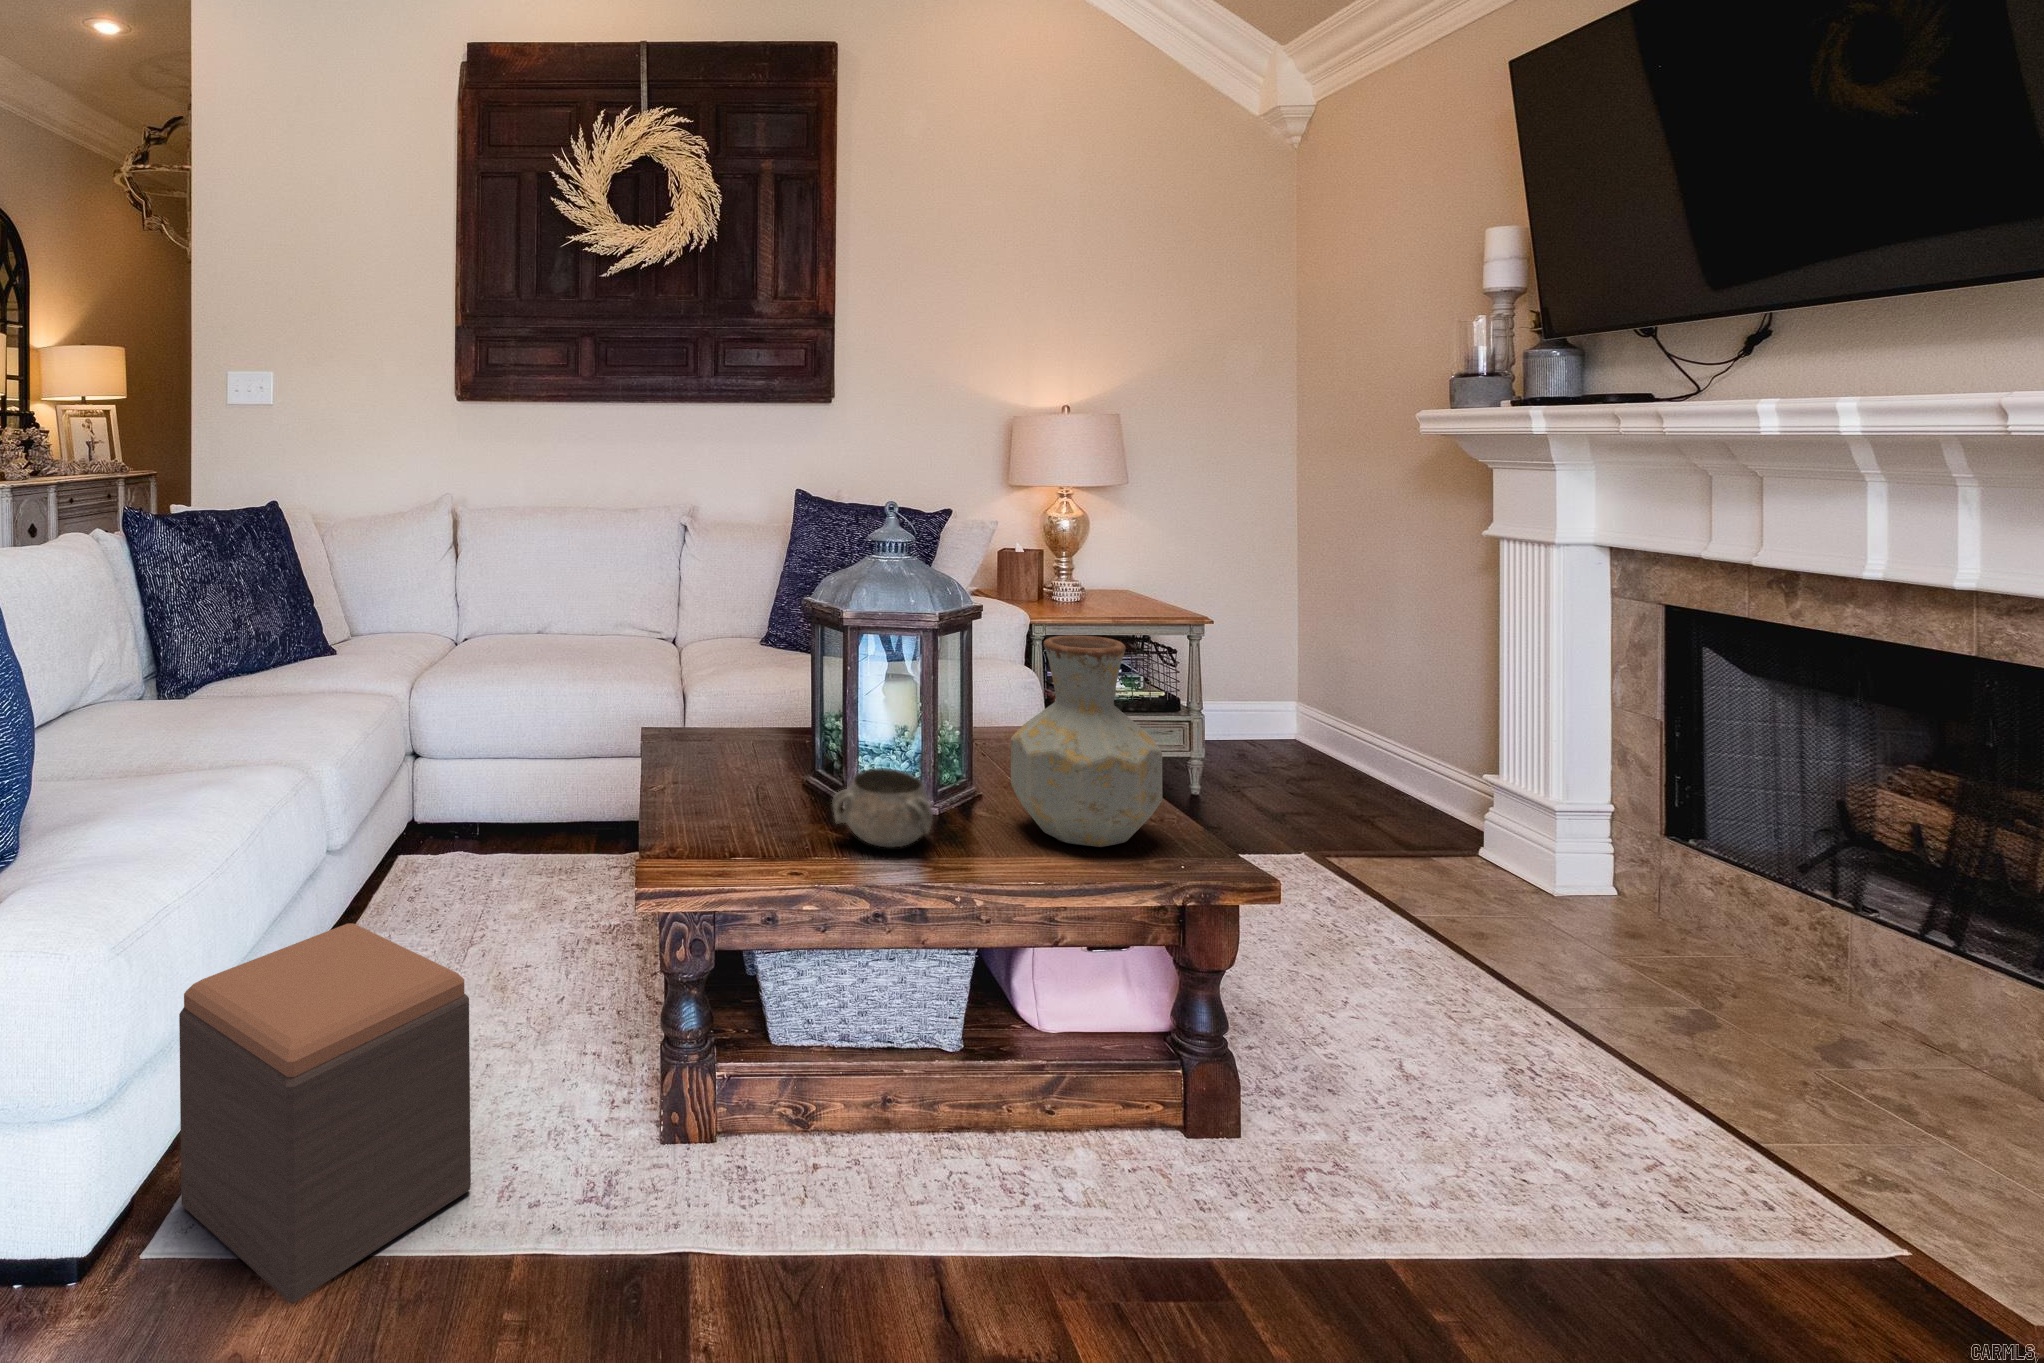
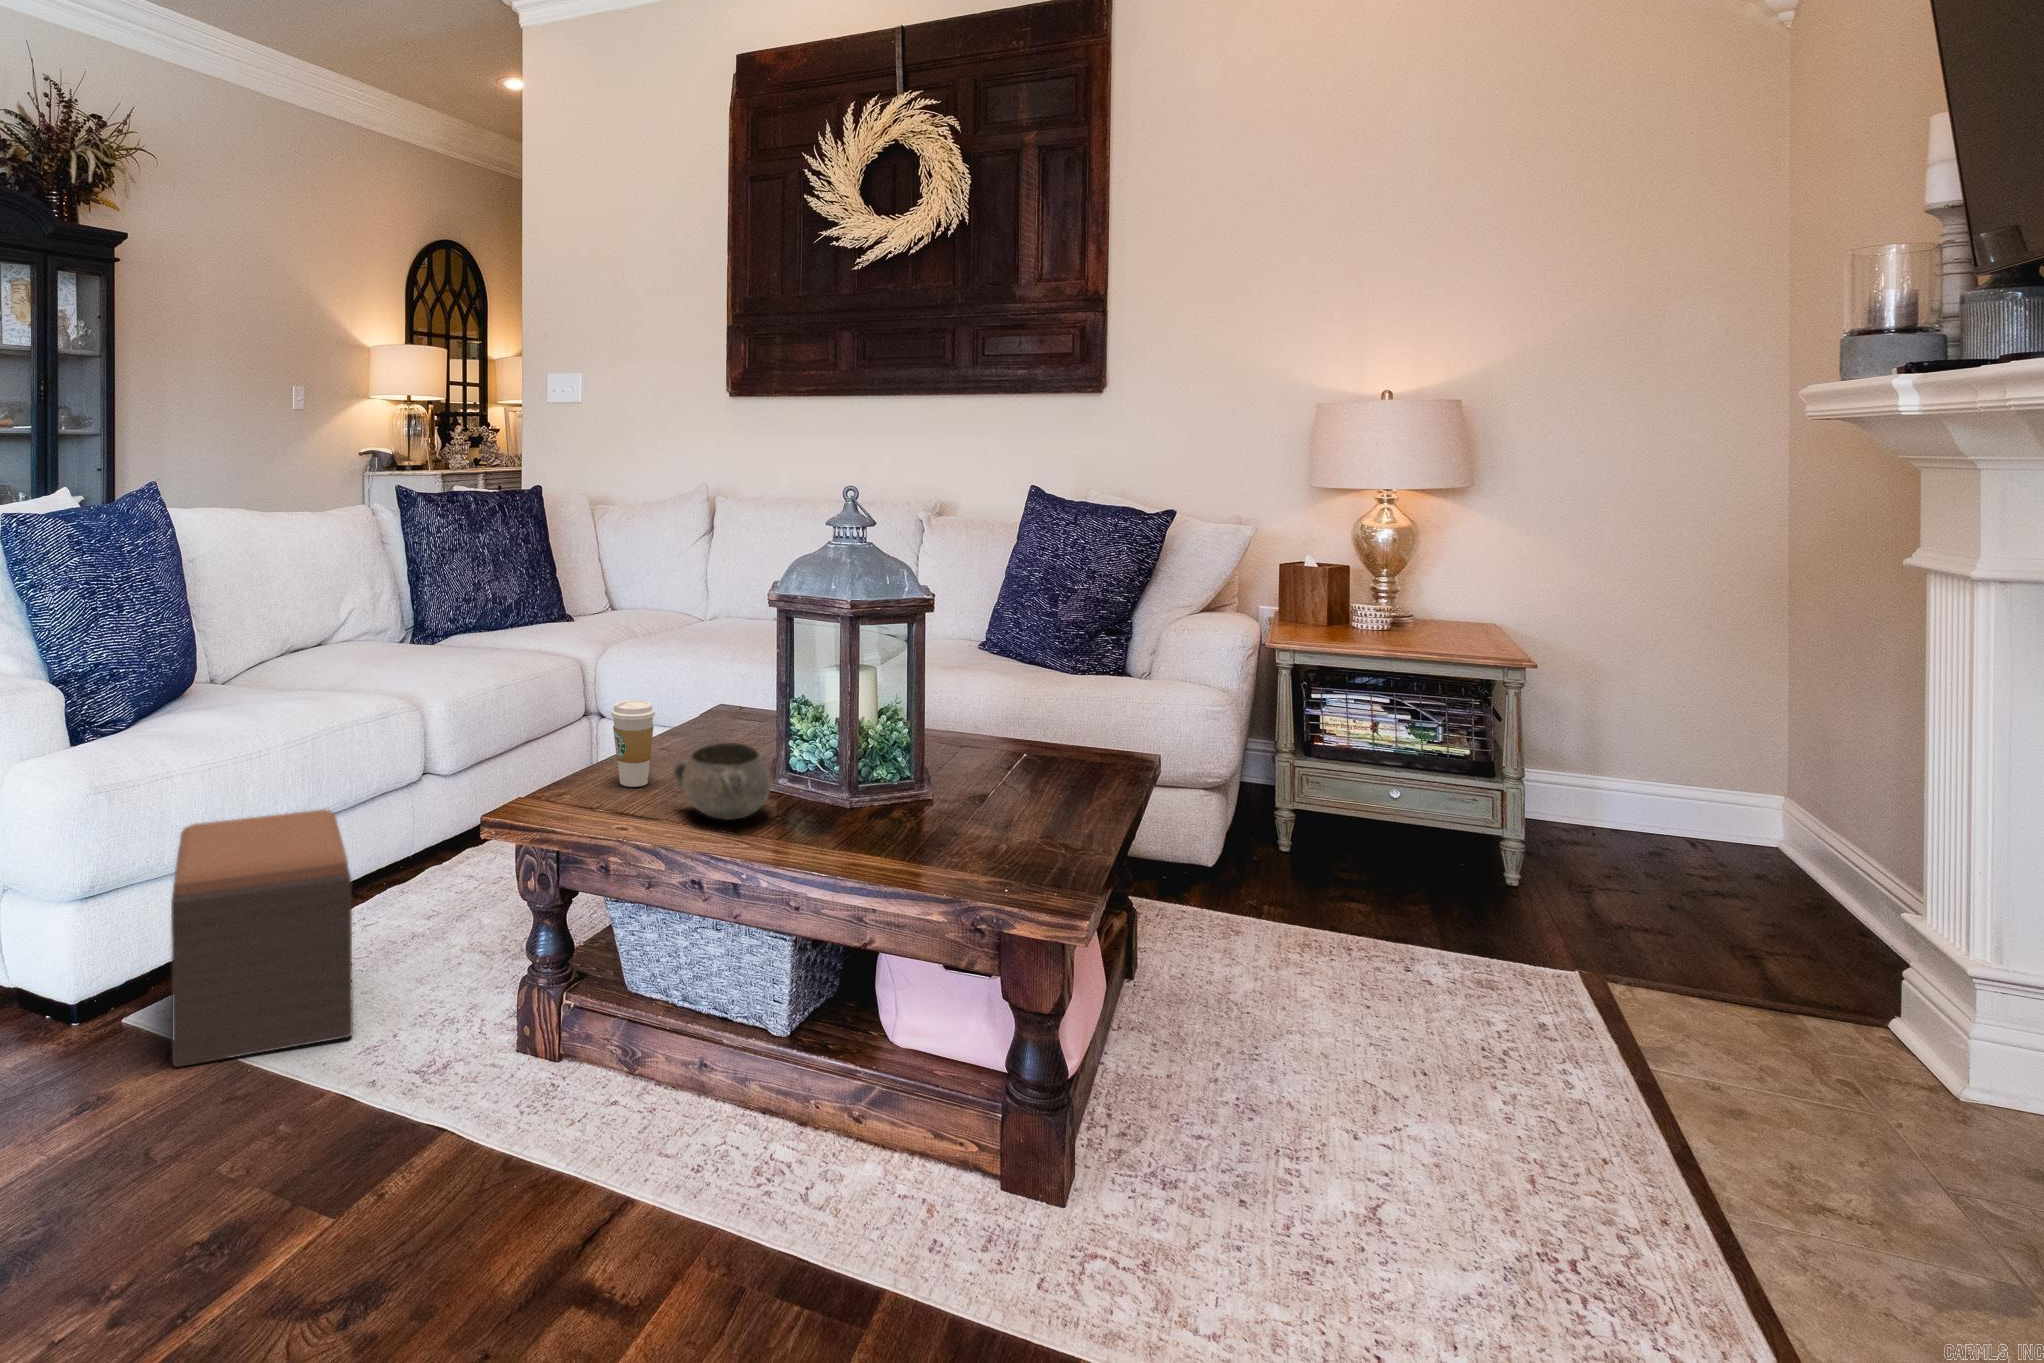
vase: present [1011,635,1162,847] -> none [860,628,1019,857]
coffee cup: none [725,738,772,831] -> present [611,700,655,787]

